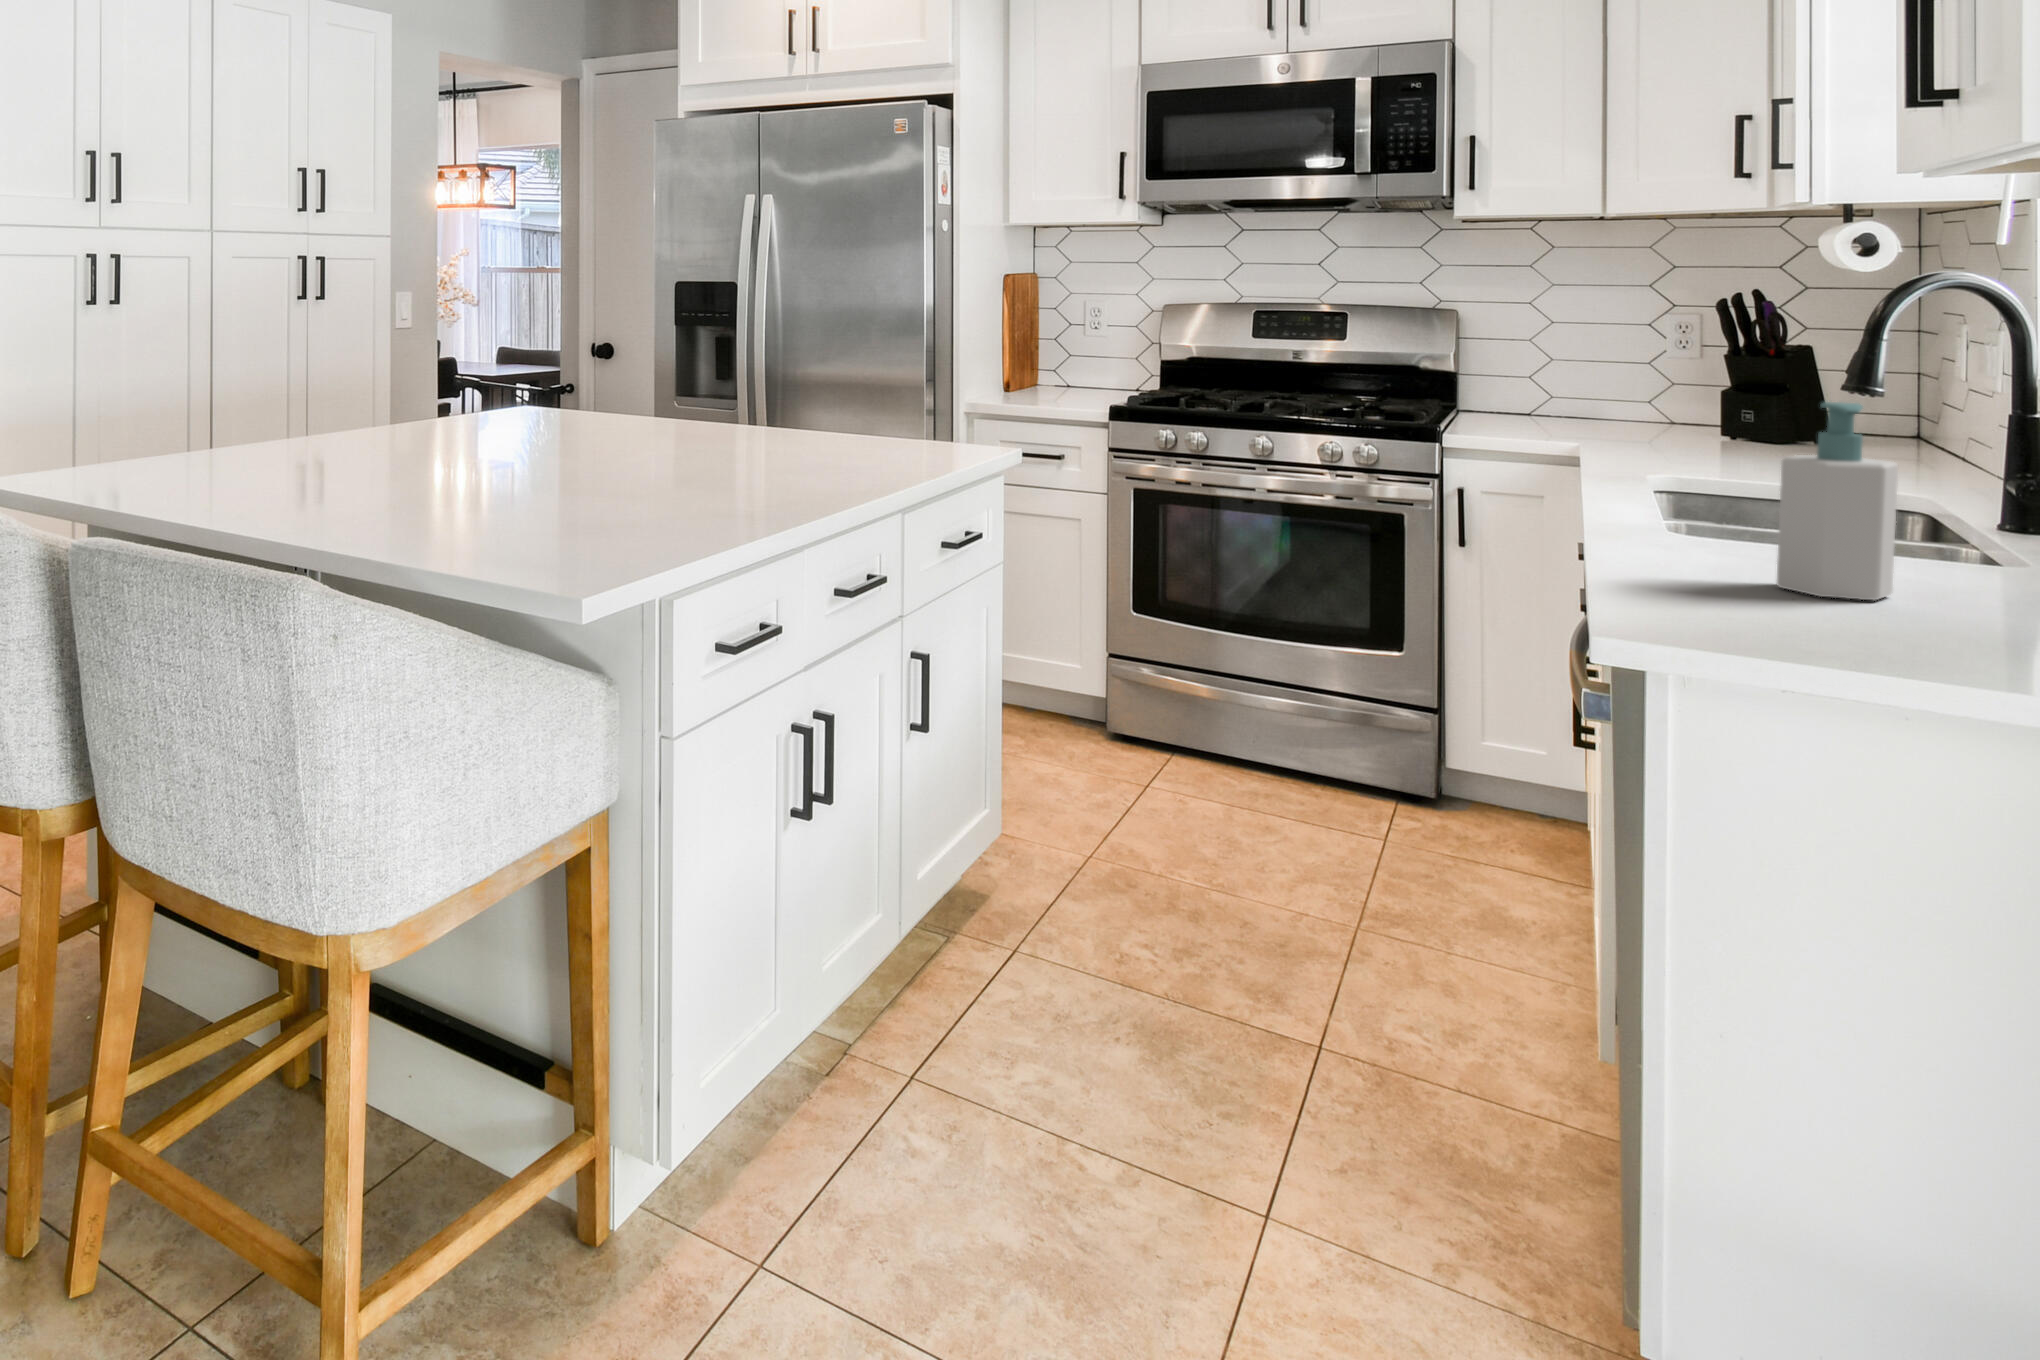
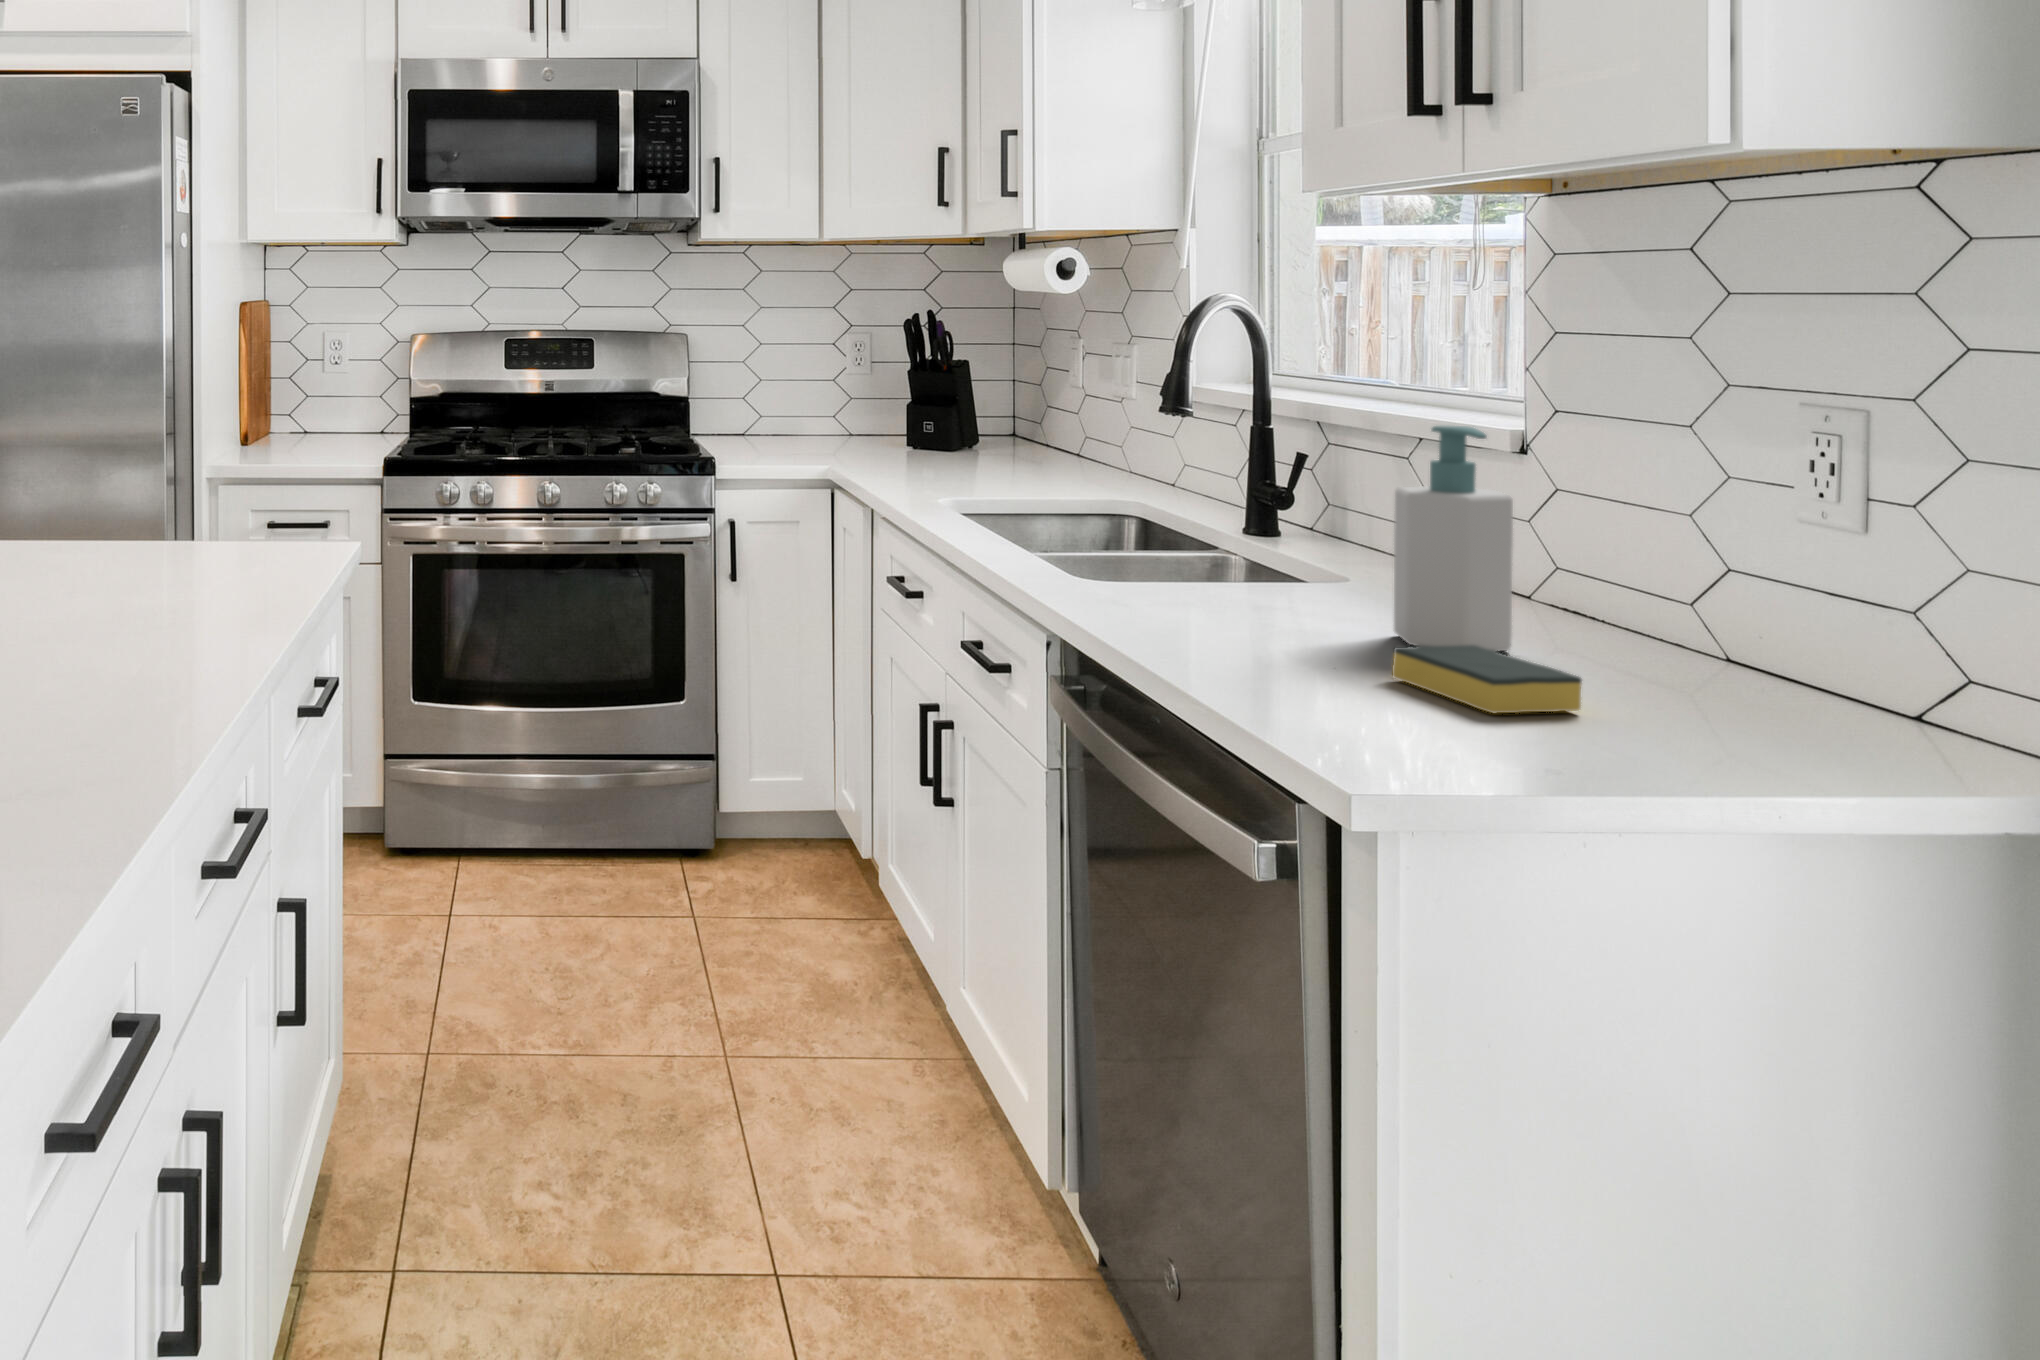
sponge: none [1677,572,1791,625] -> present [1392,645,1582,713]

